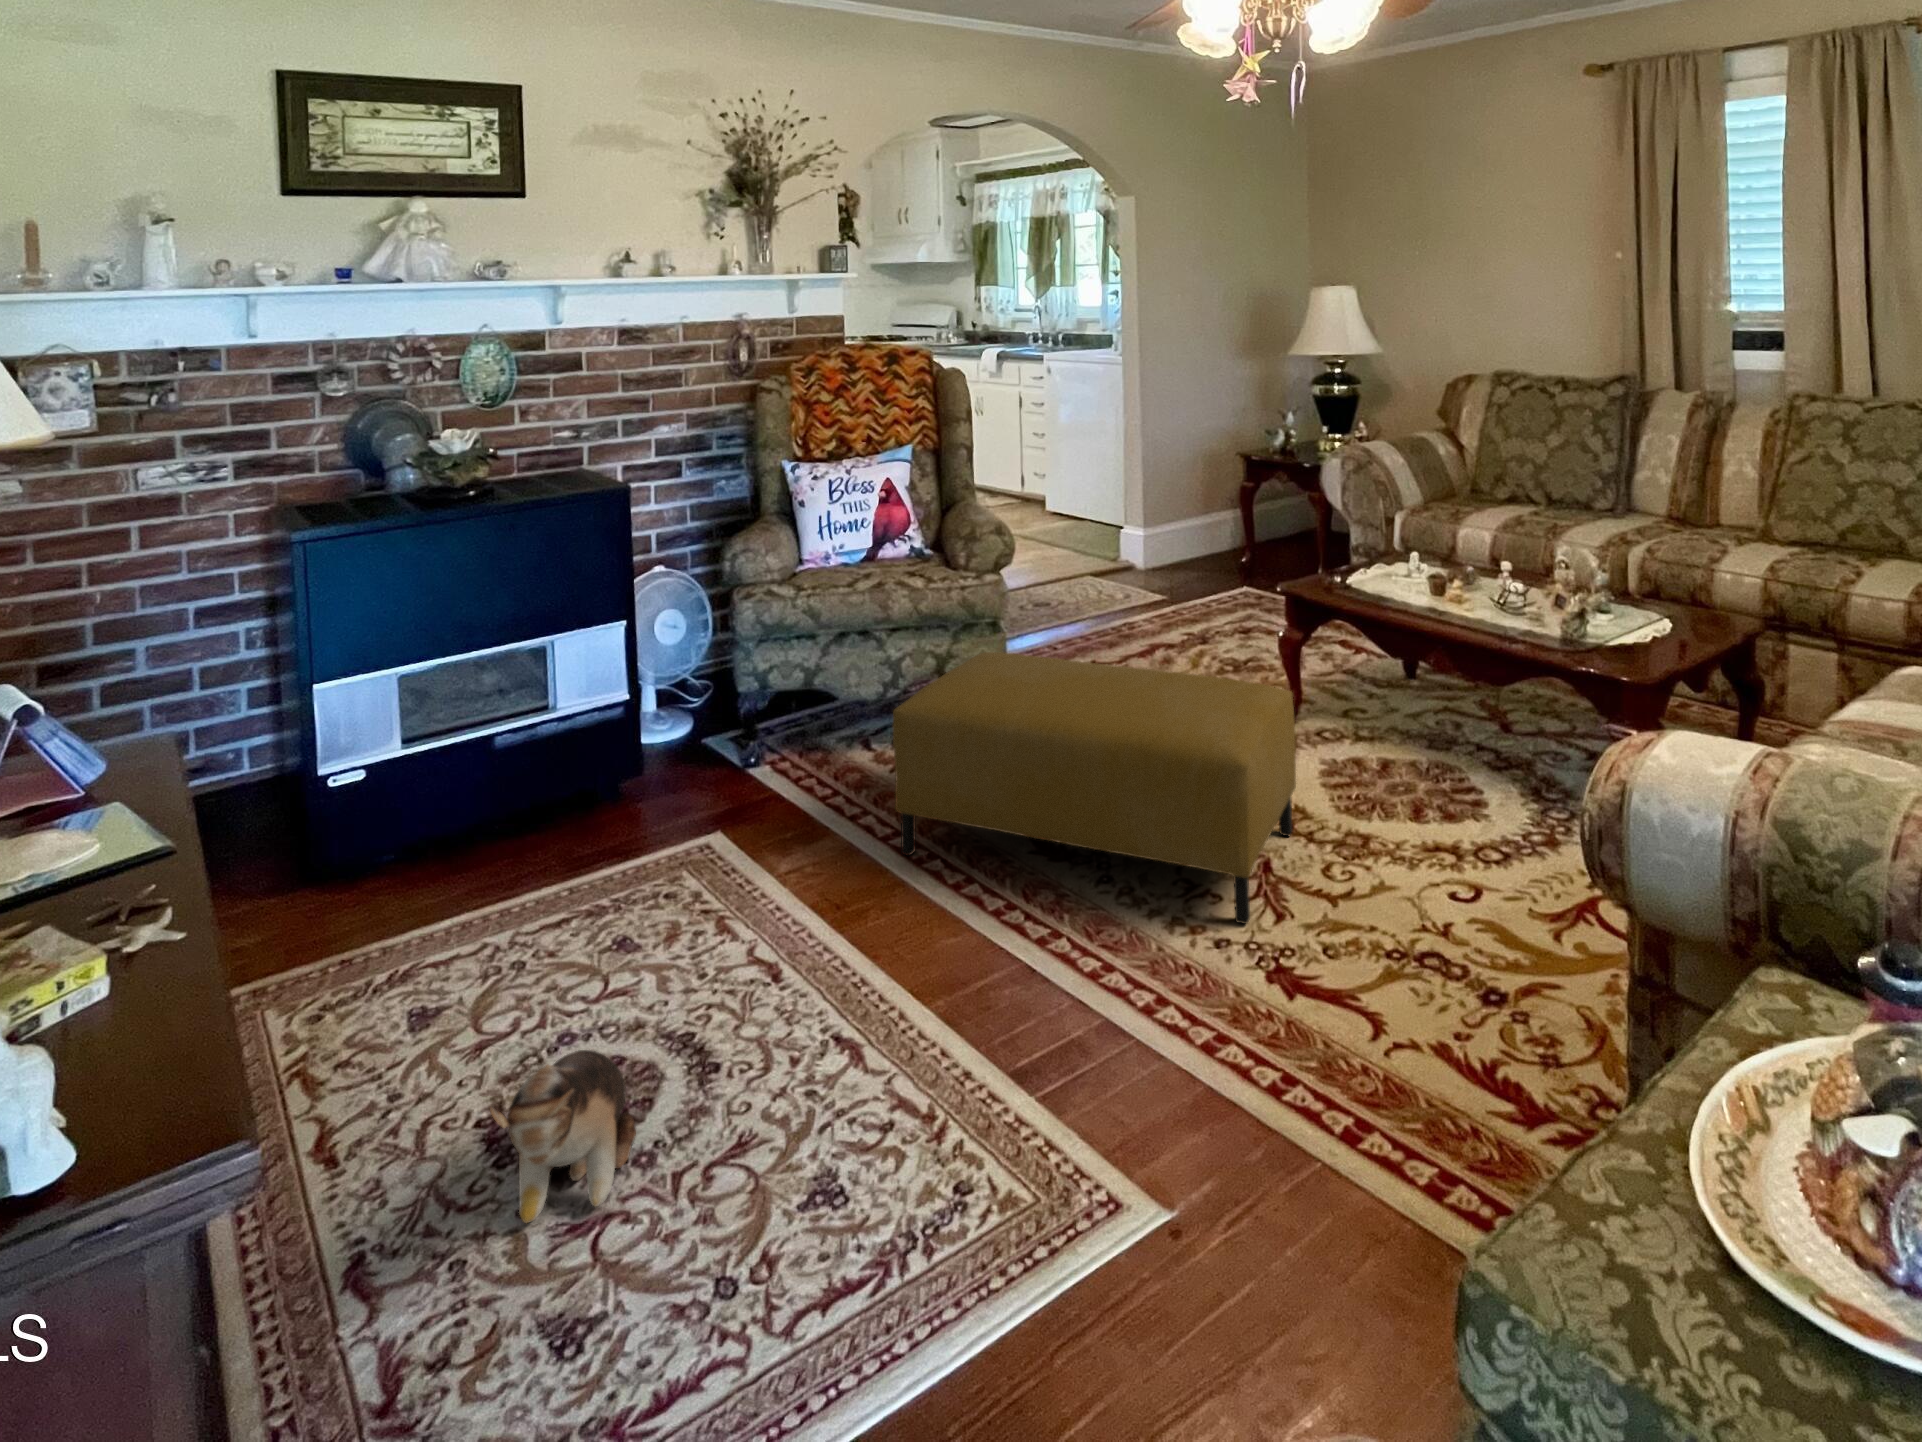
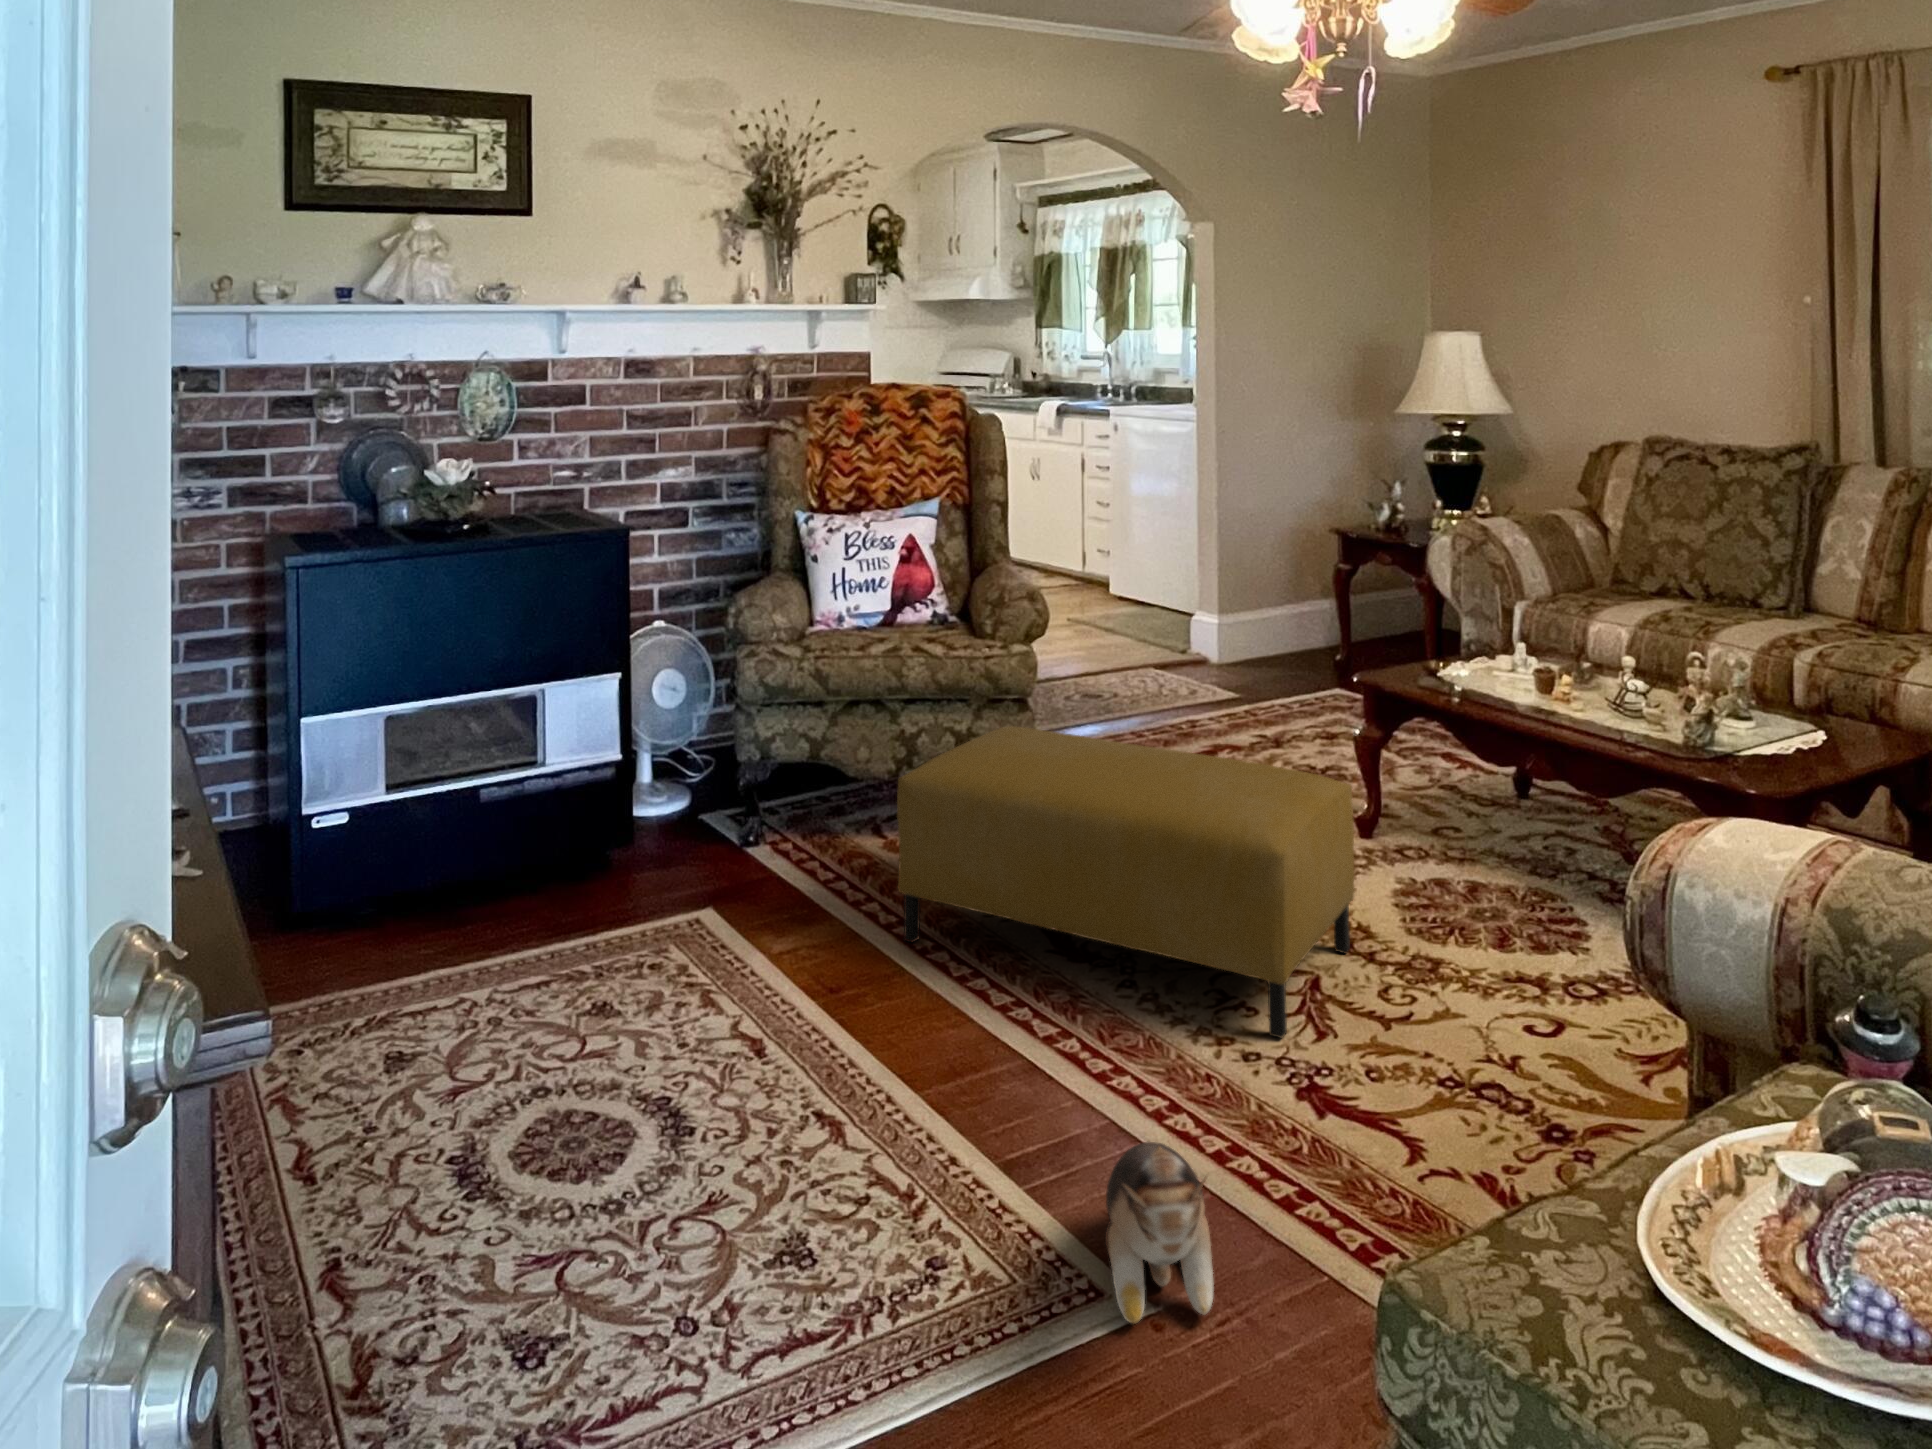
plush toy: present [490,1050,636,1223] -> present [1105,1142,1213,1324]

